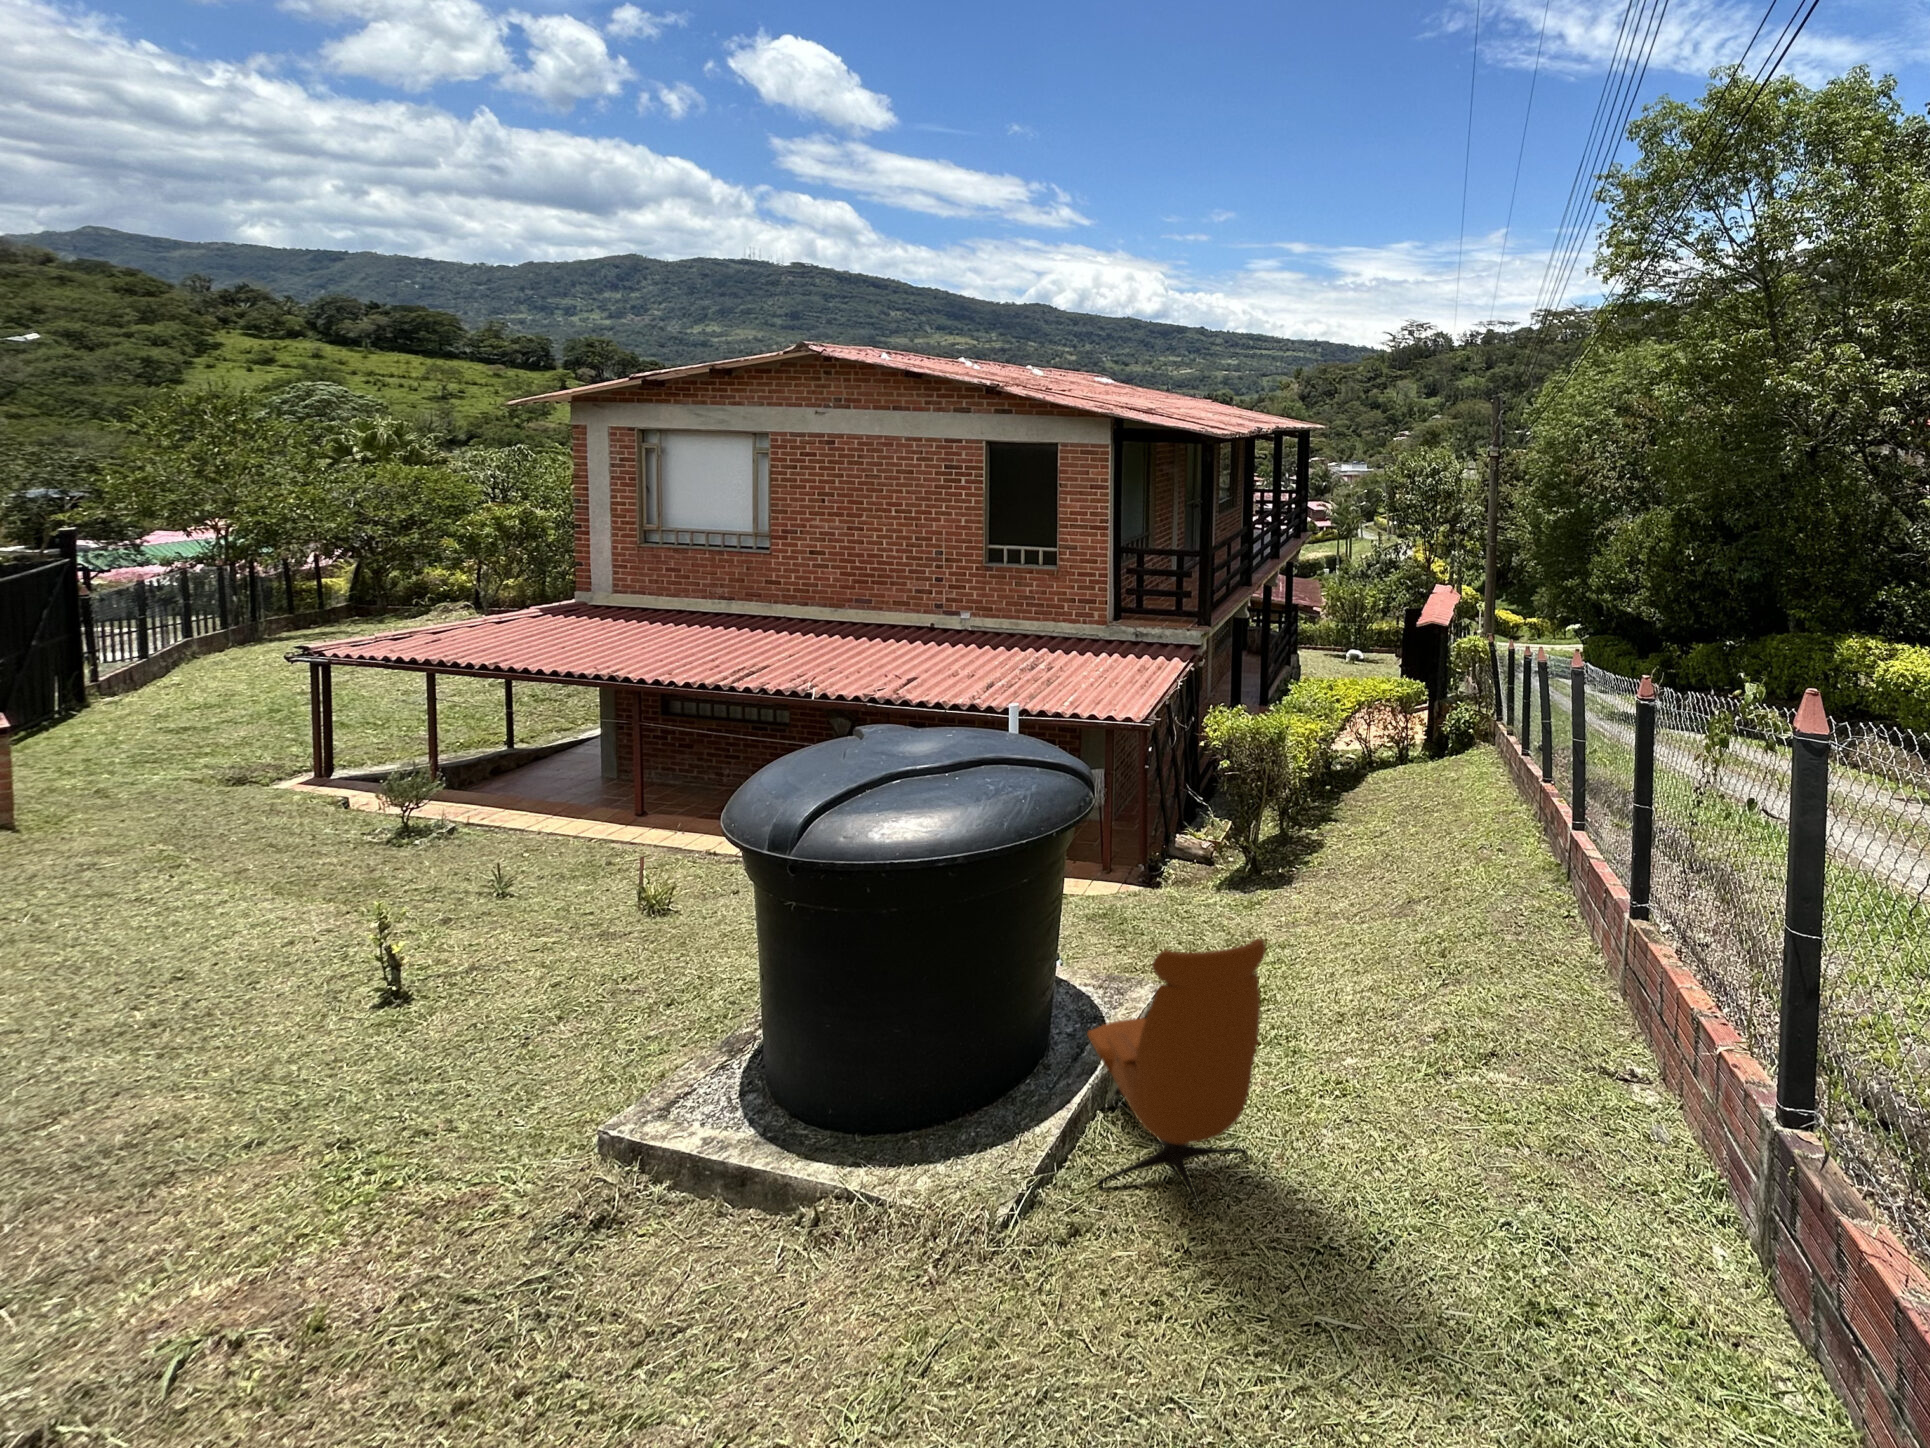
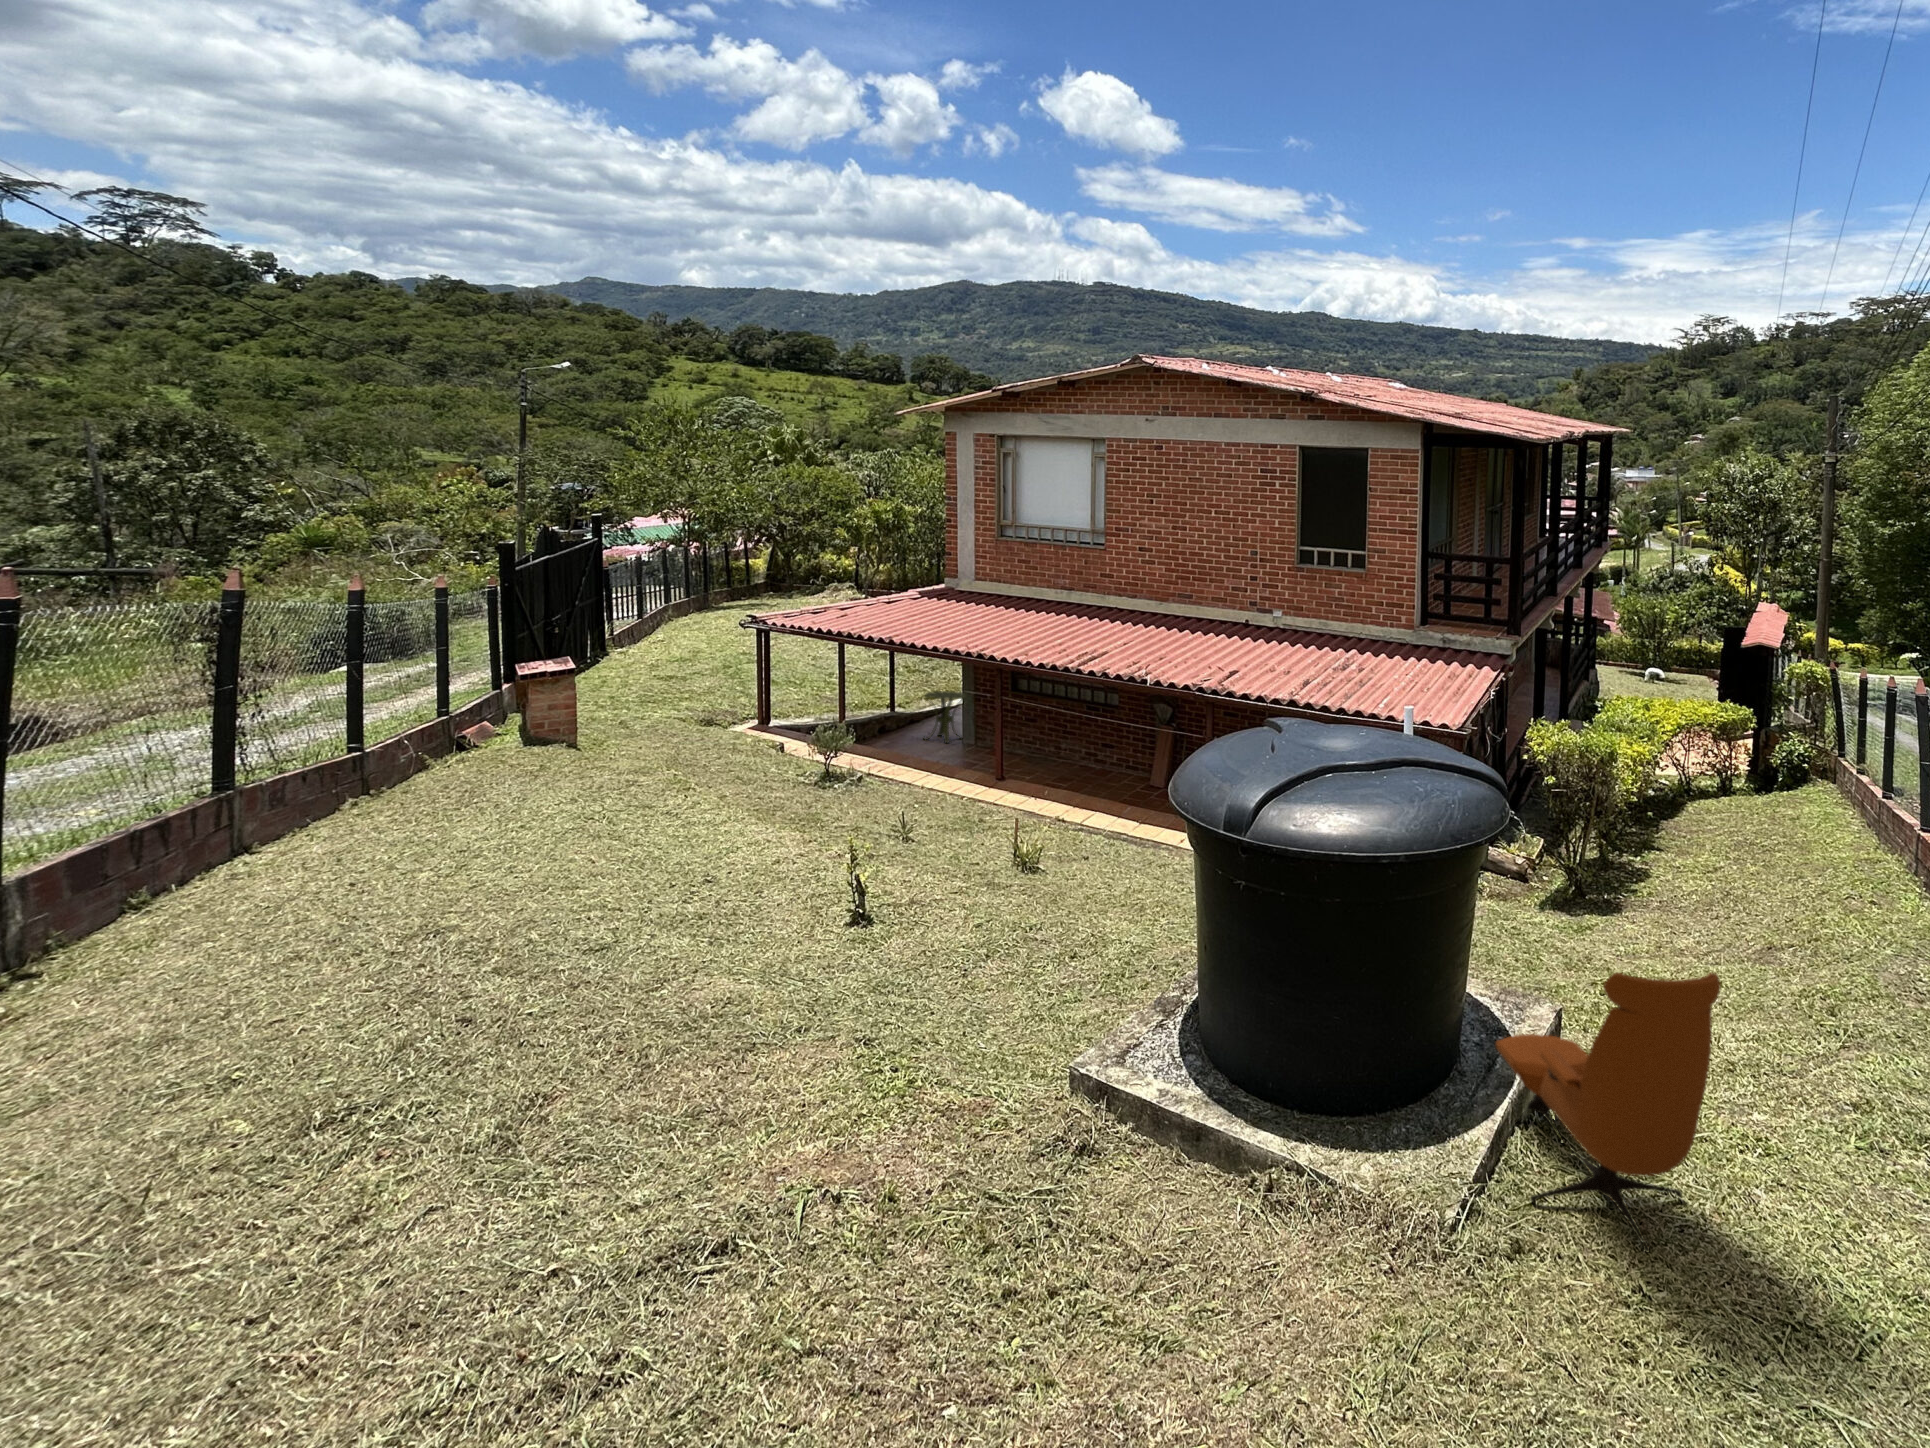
side table: none [547,722,605,781] -> present [924,691,966,743]

